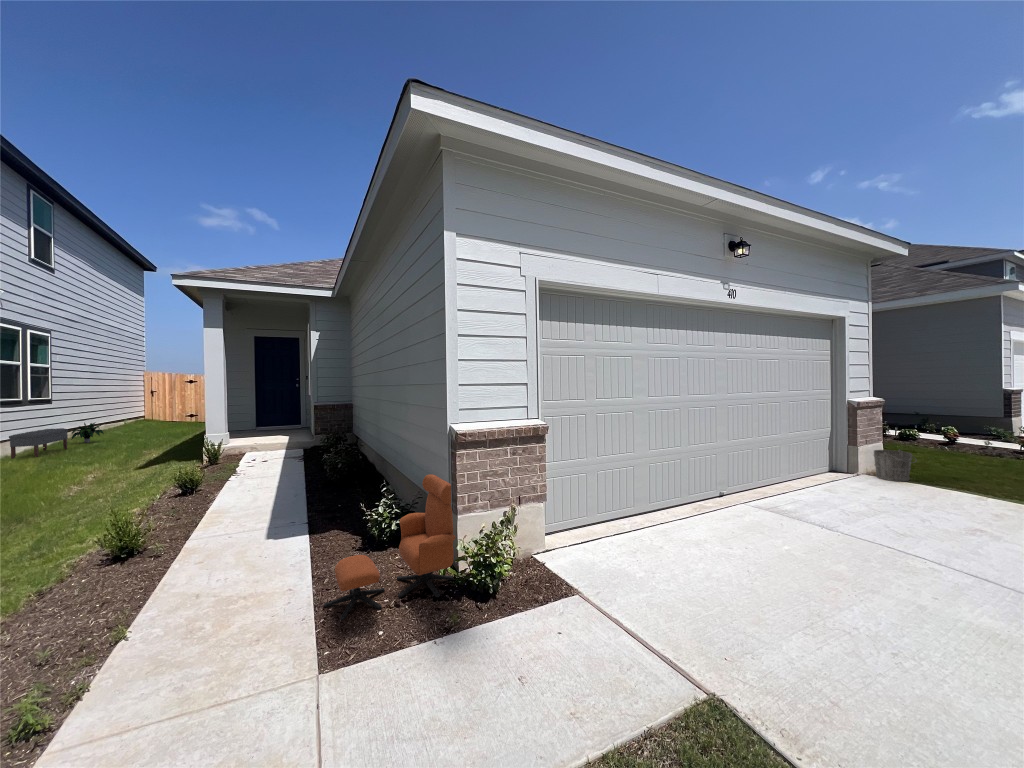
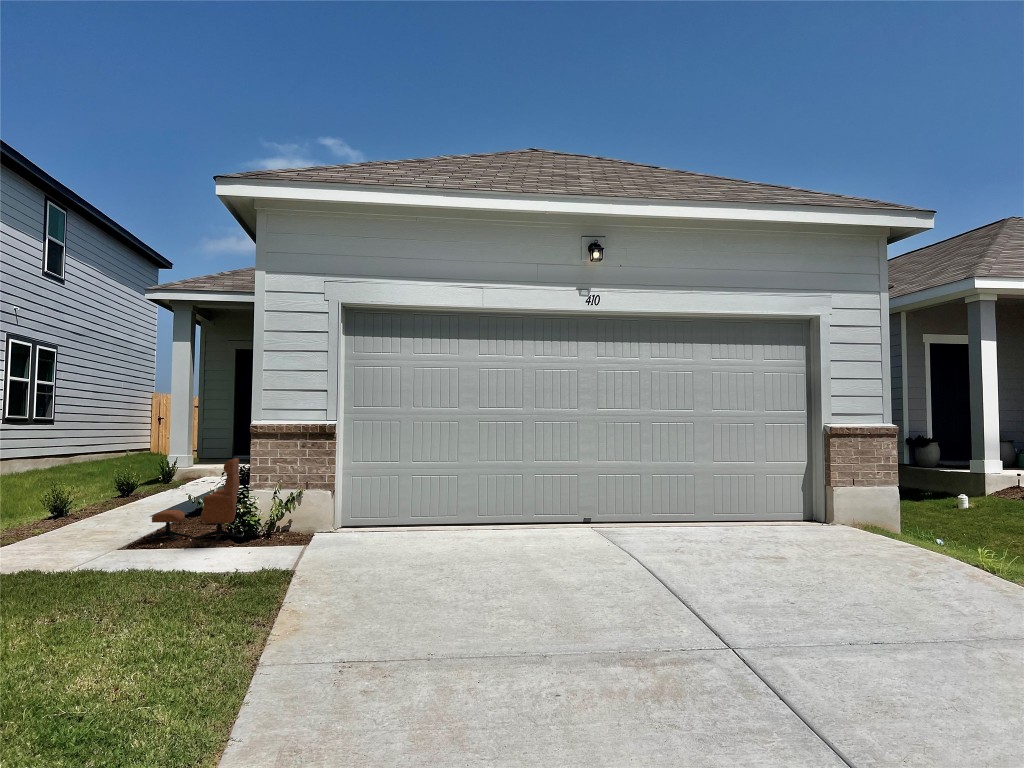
potted plant: present [71,423,104,443] -> none [68,446,101,469]
bench: present [9,428,68,459] -> none [17,450,65,476]
bucket: present [874,449,917,482] -> none [861,495,910,536]

